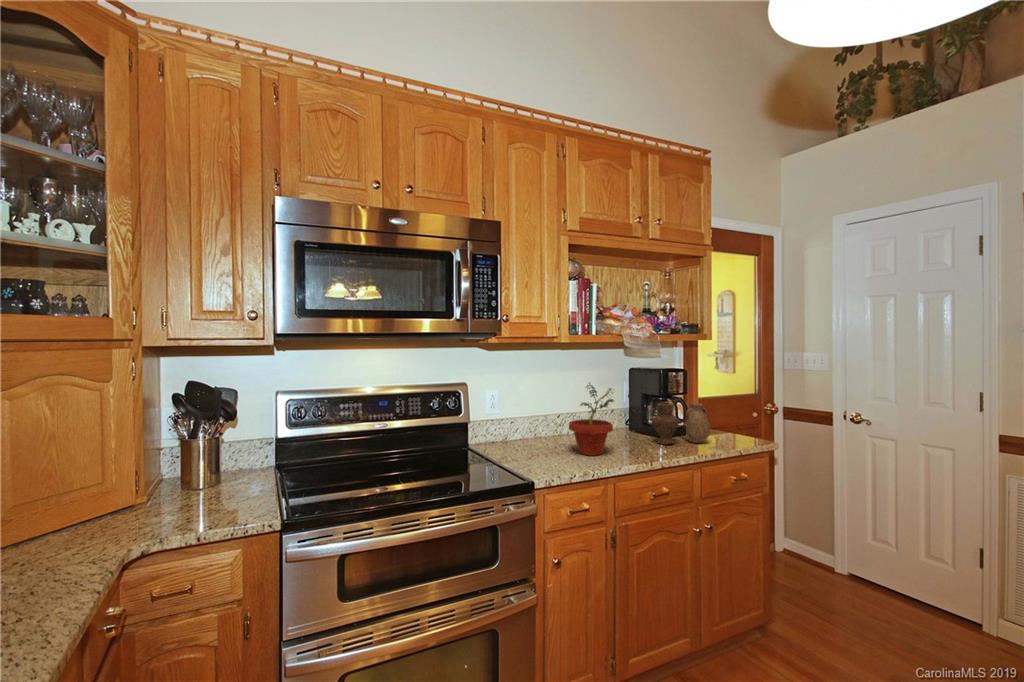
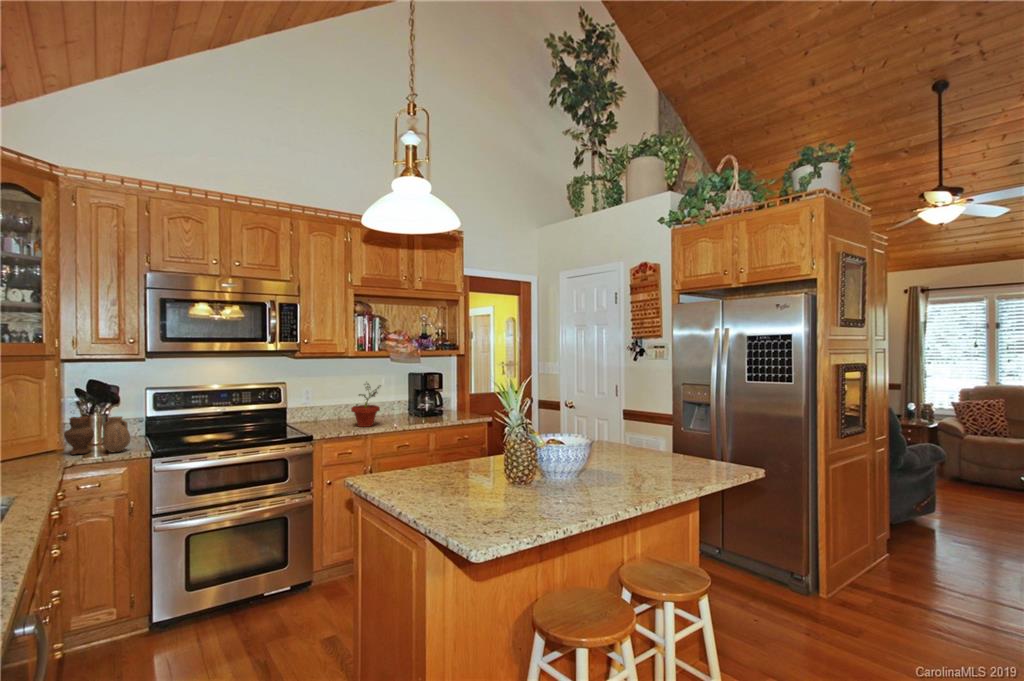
vase: present [652,402,710,445] -> present [64,416,130,455]

